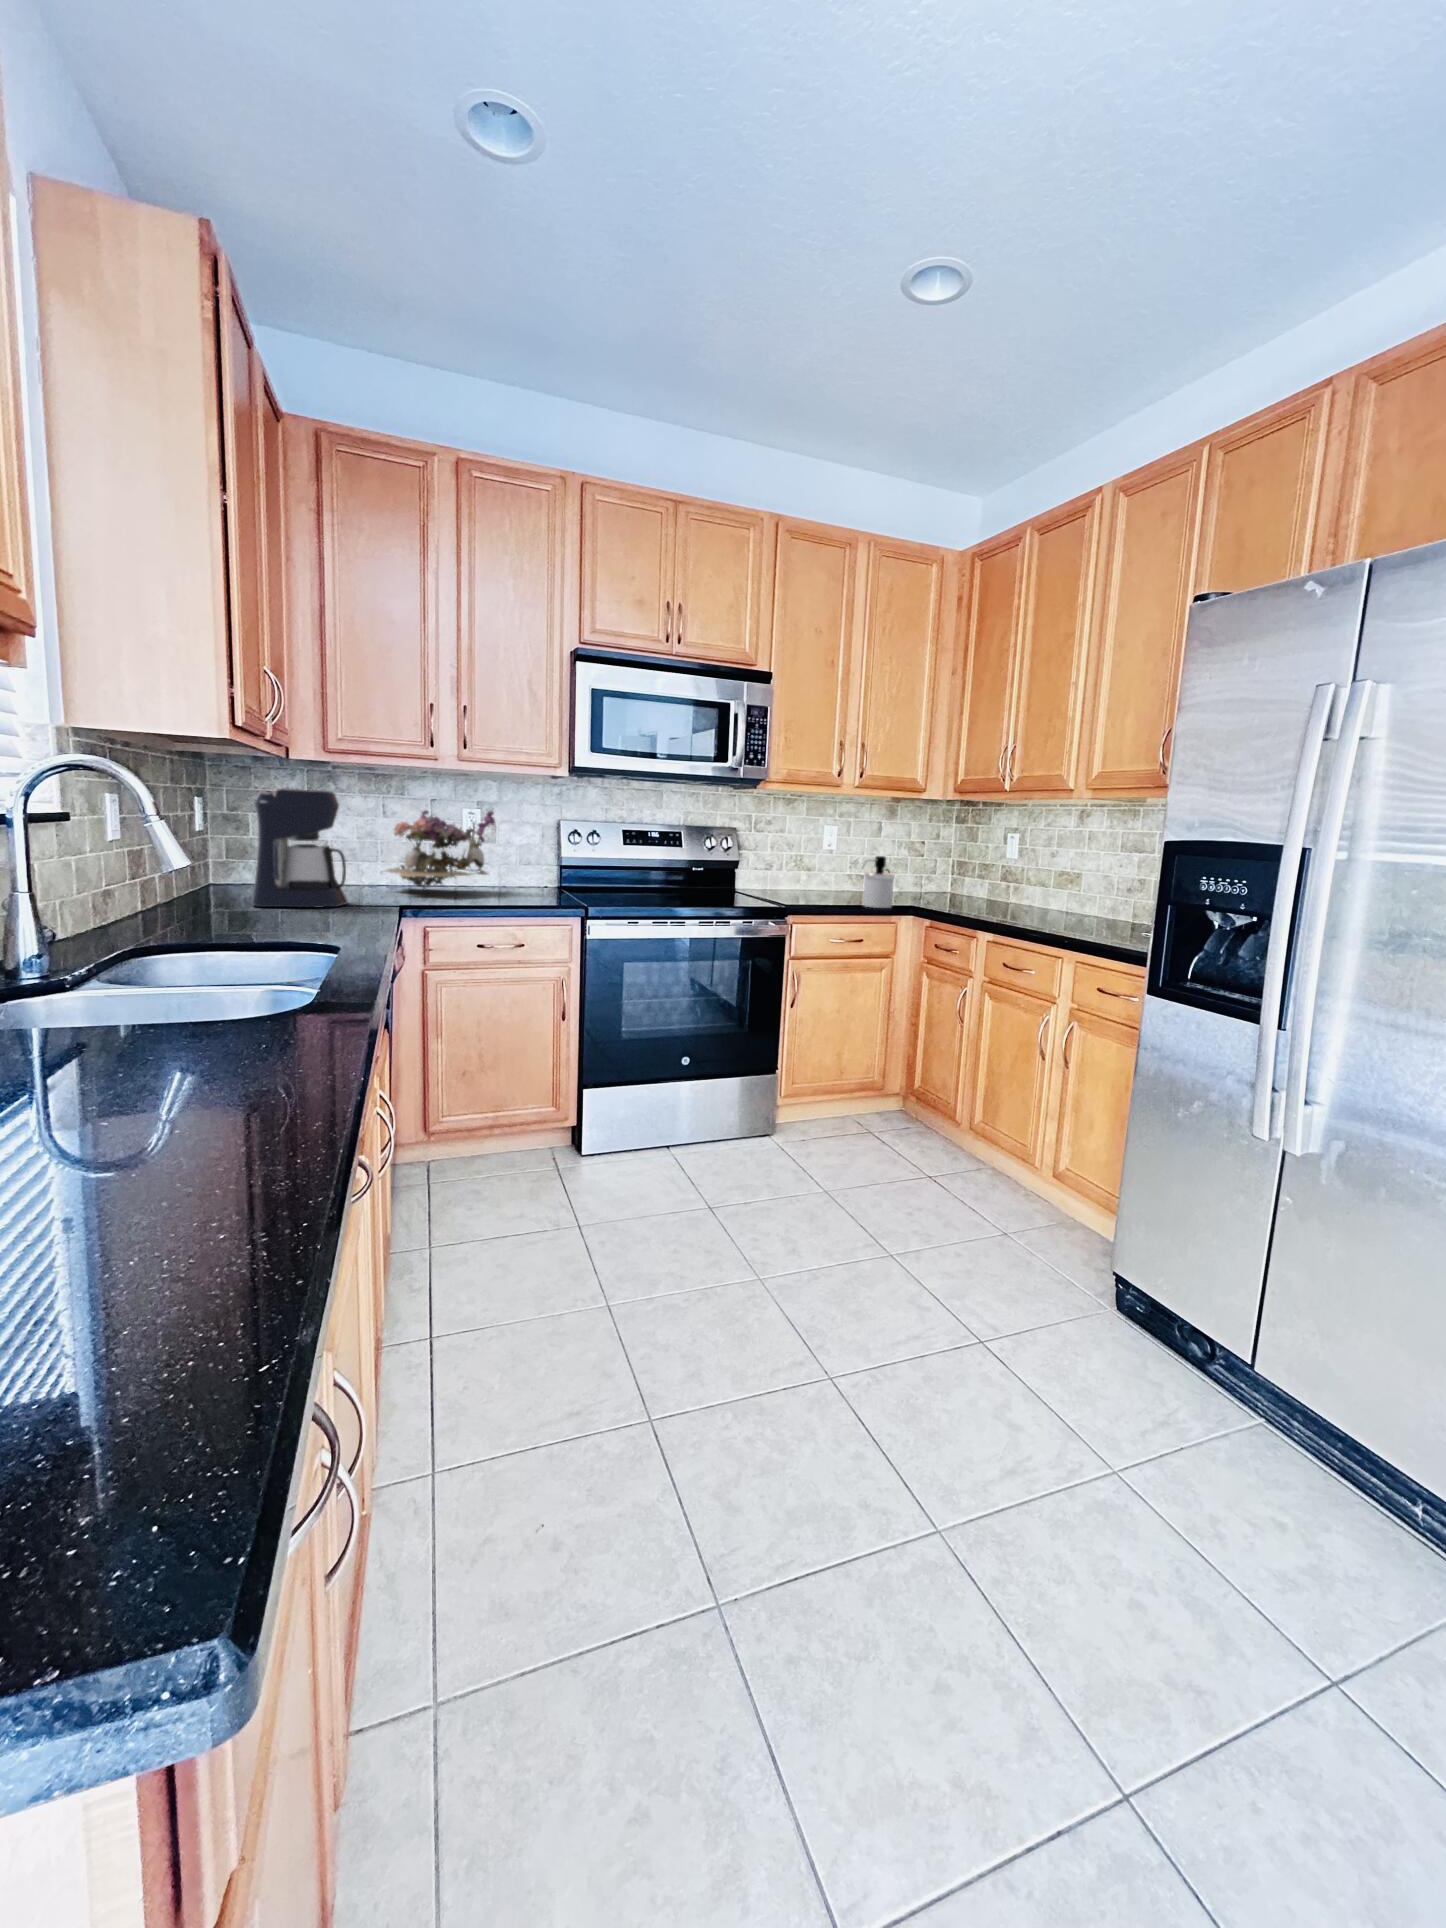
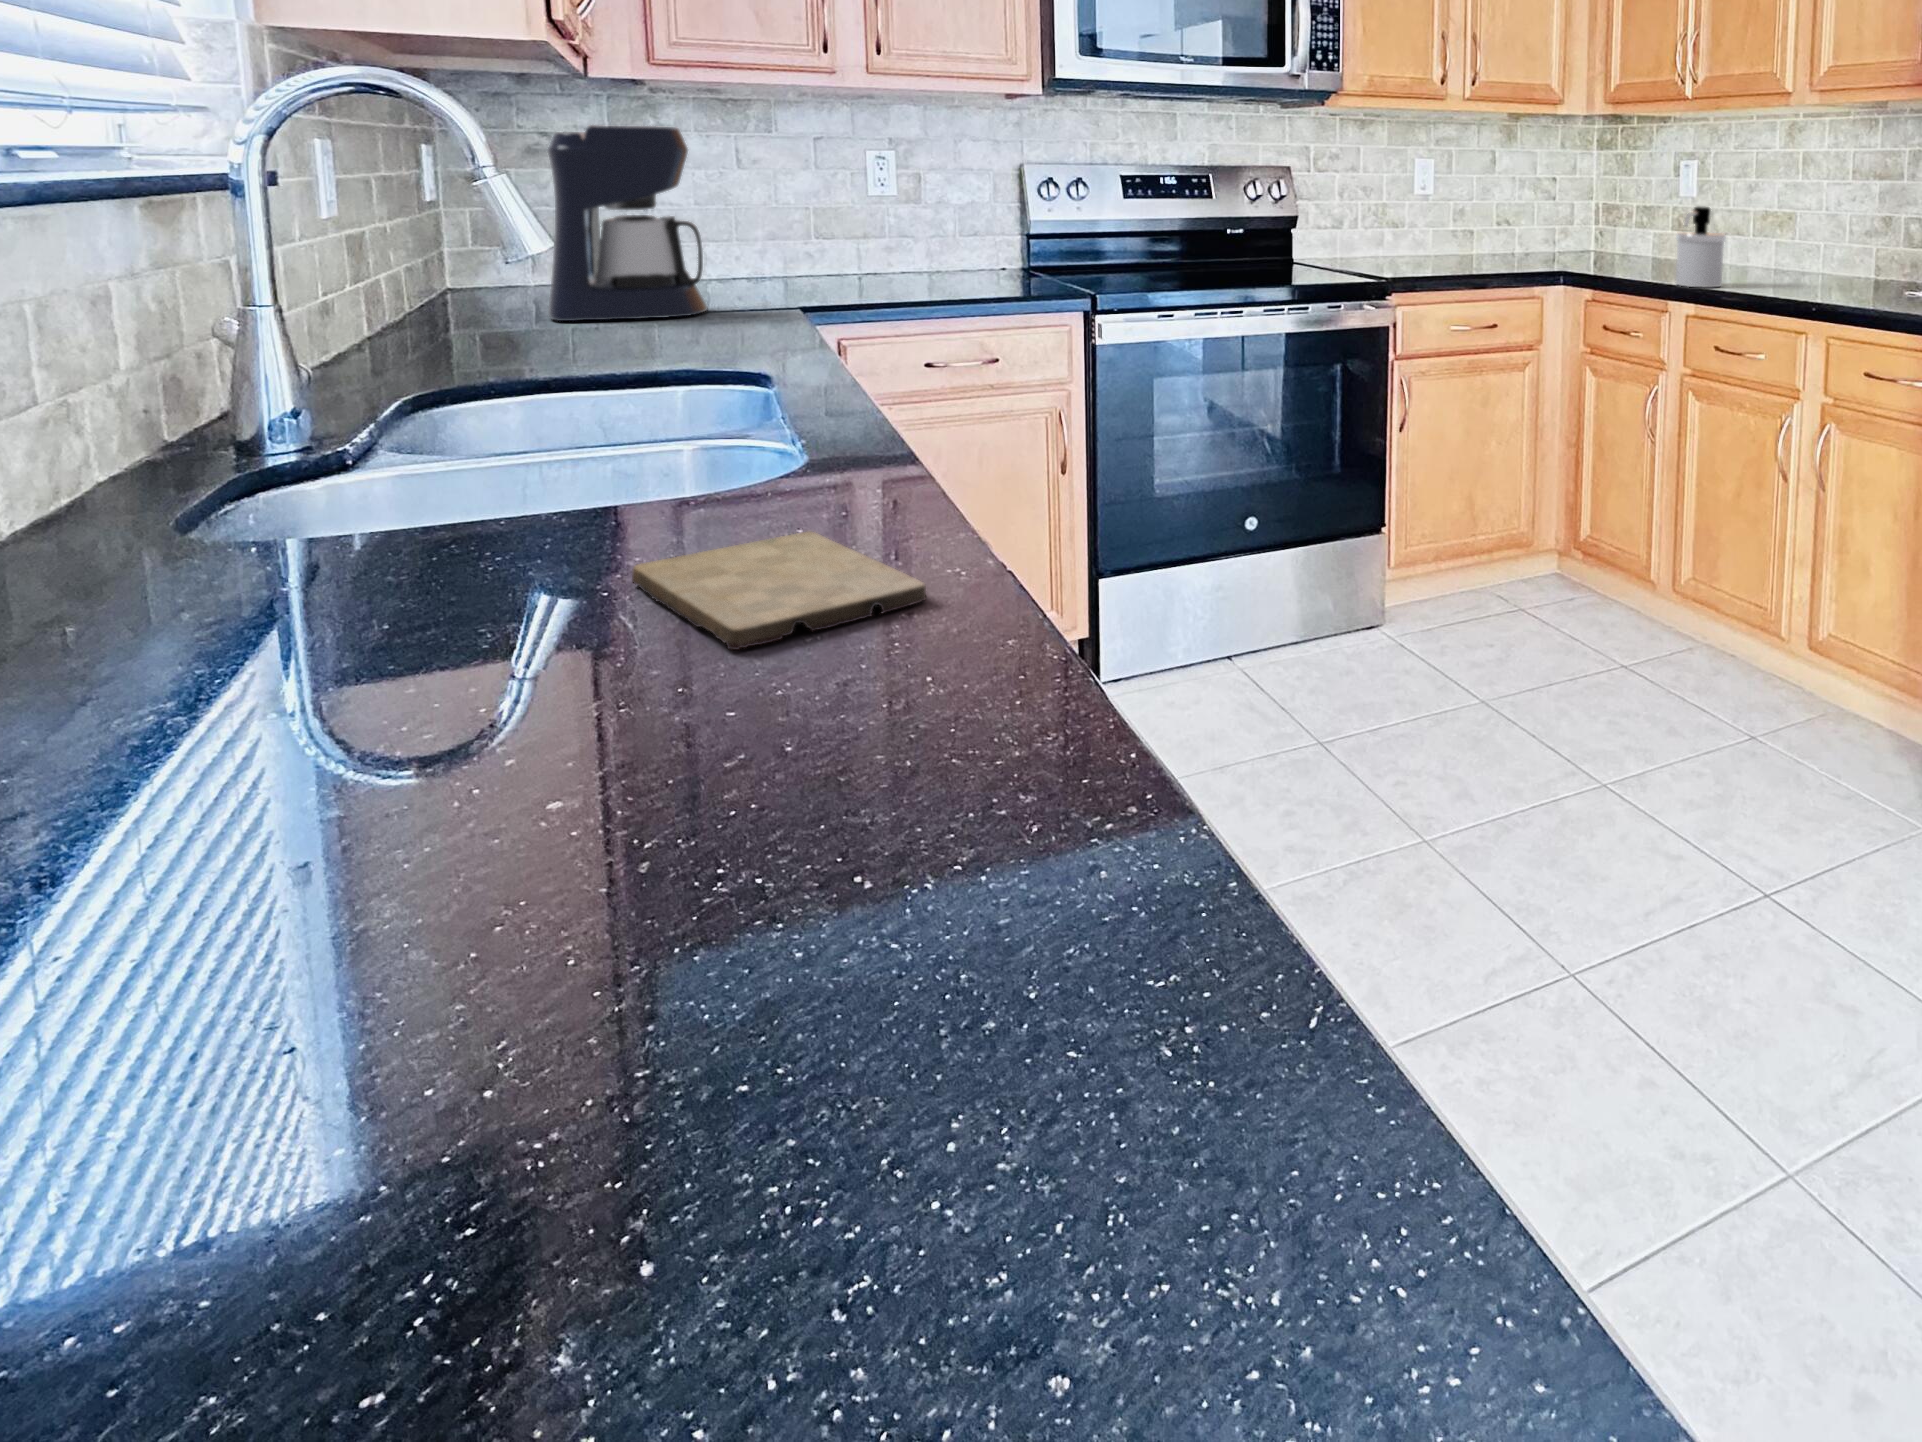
flower arrangement: present [387,810,495,889] -> none [738,149,924,286]
soap dispenser: present [862,856,895,908] -> present [1676,206,1726,287]
cutting board: none [133,1052,290,1124] -> present [632,531,926,650]

